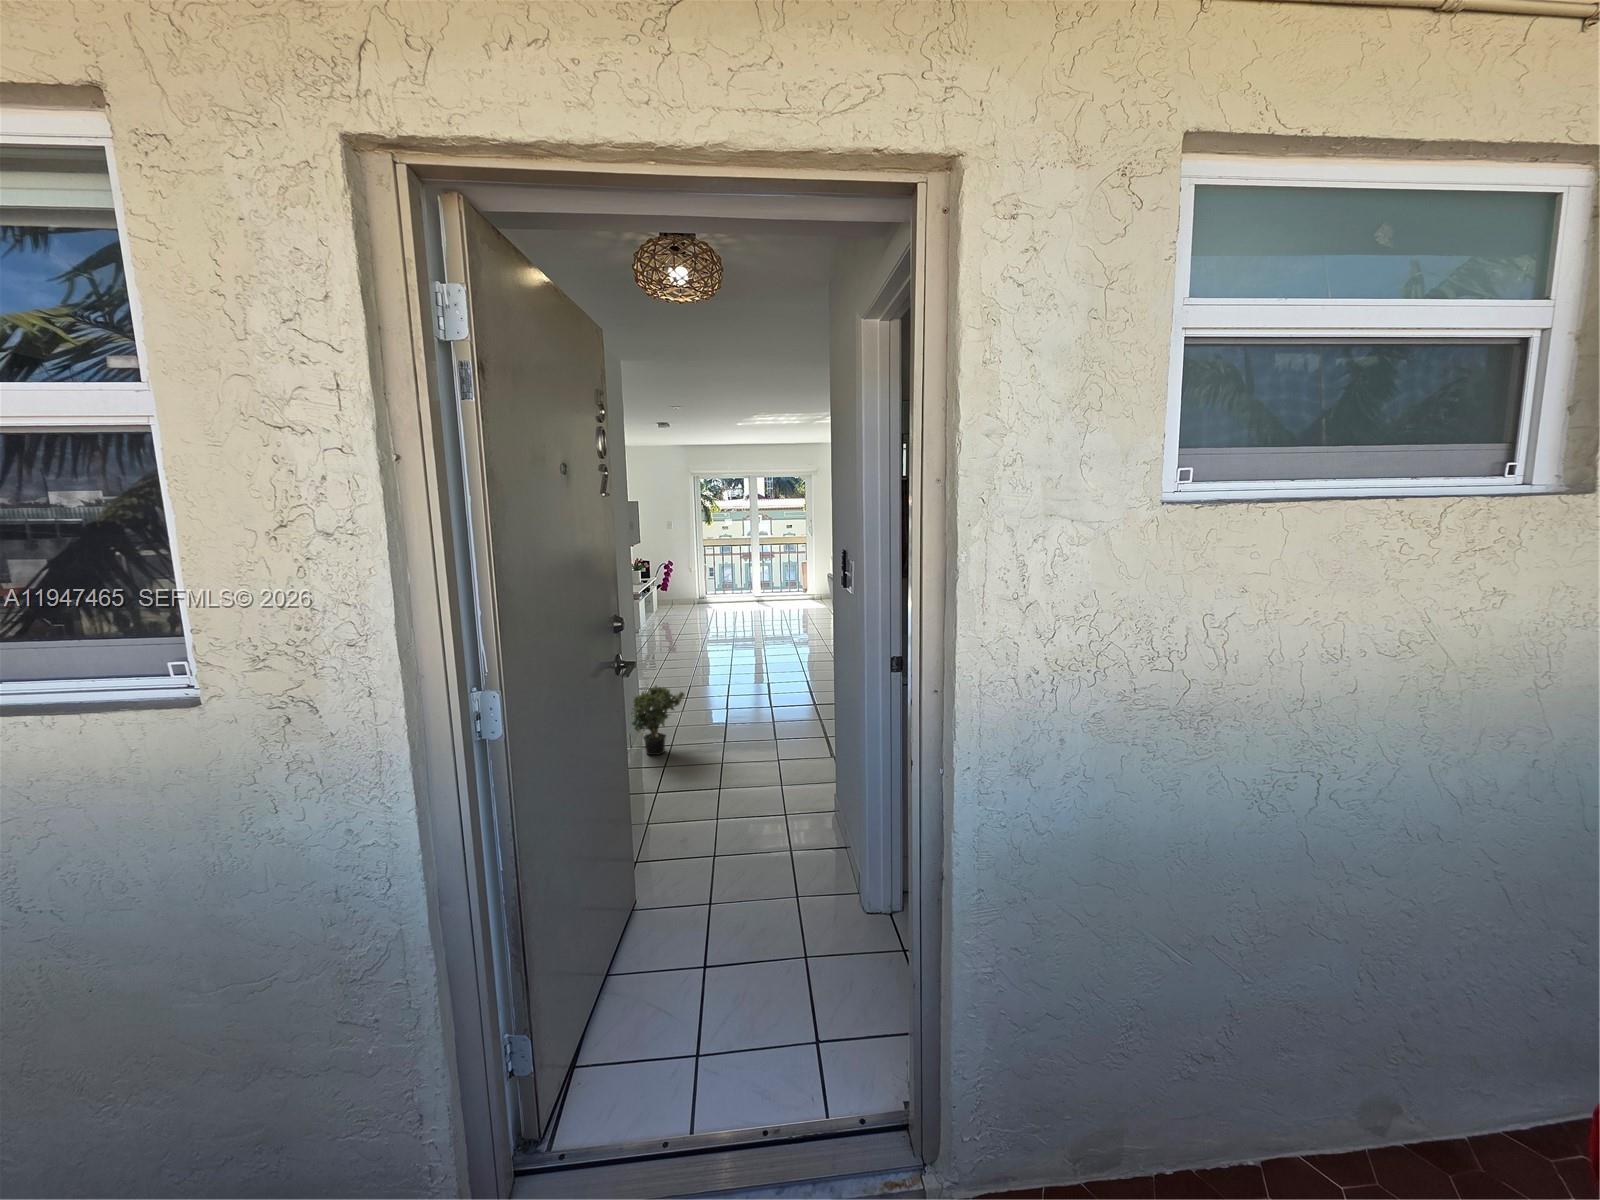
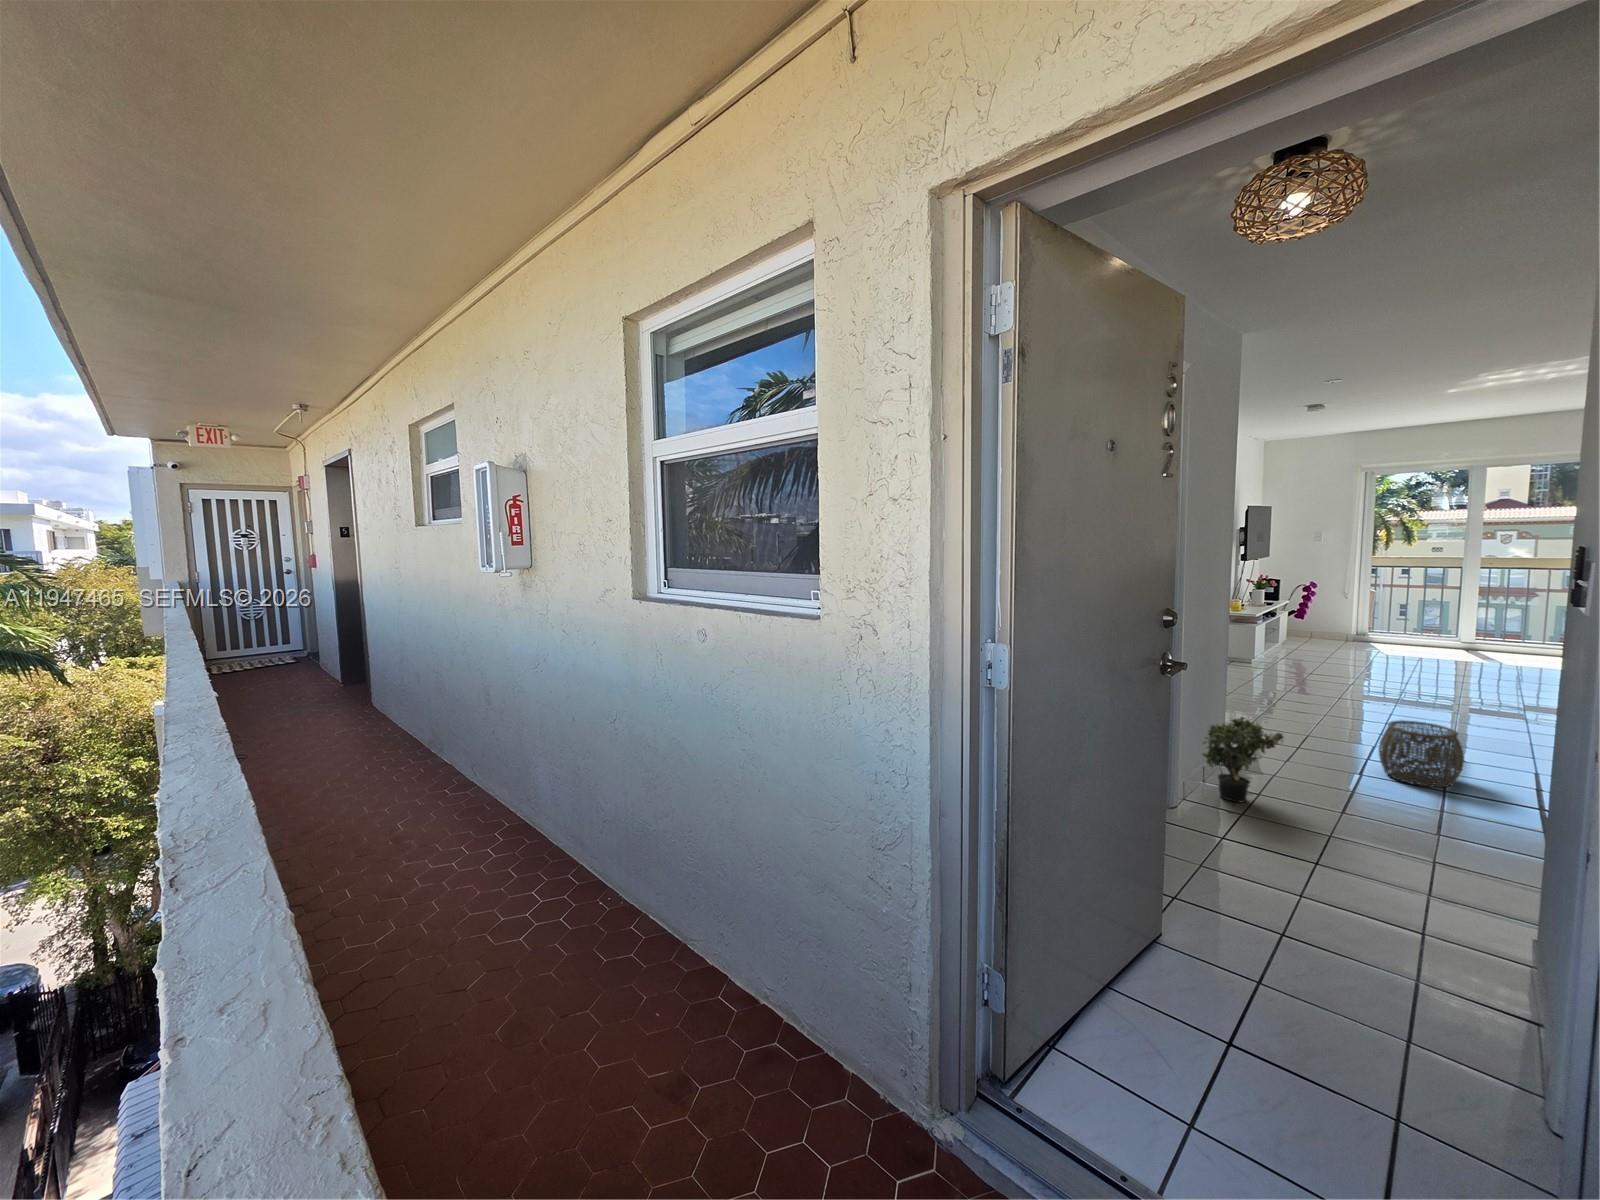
woven basket: none [733,661,776,706] -> present [1379,720,1464,788]

